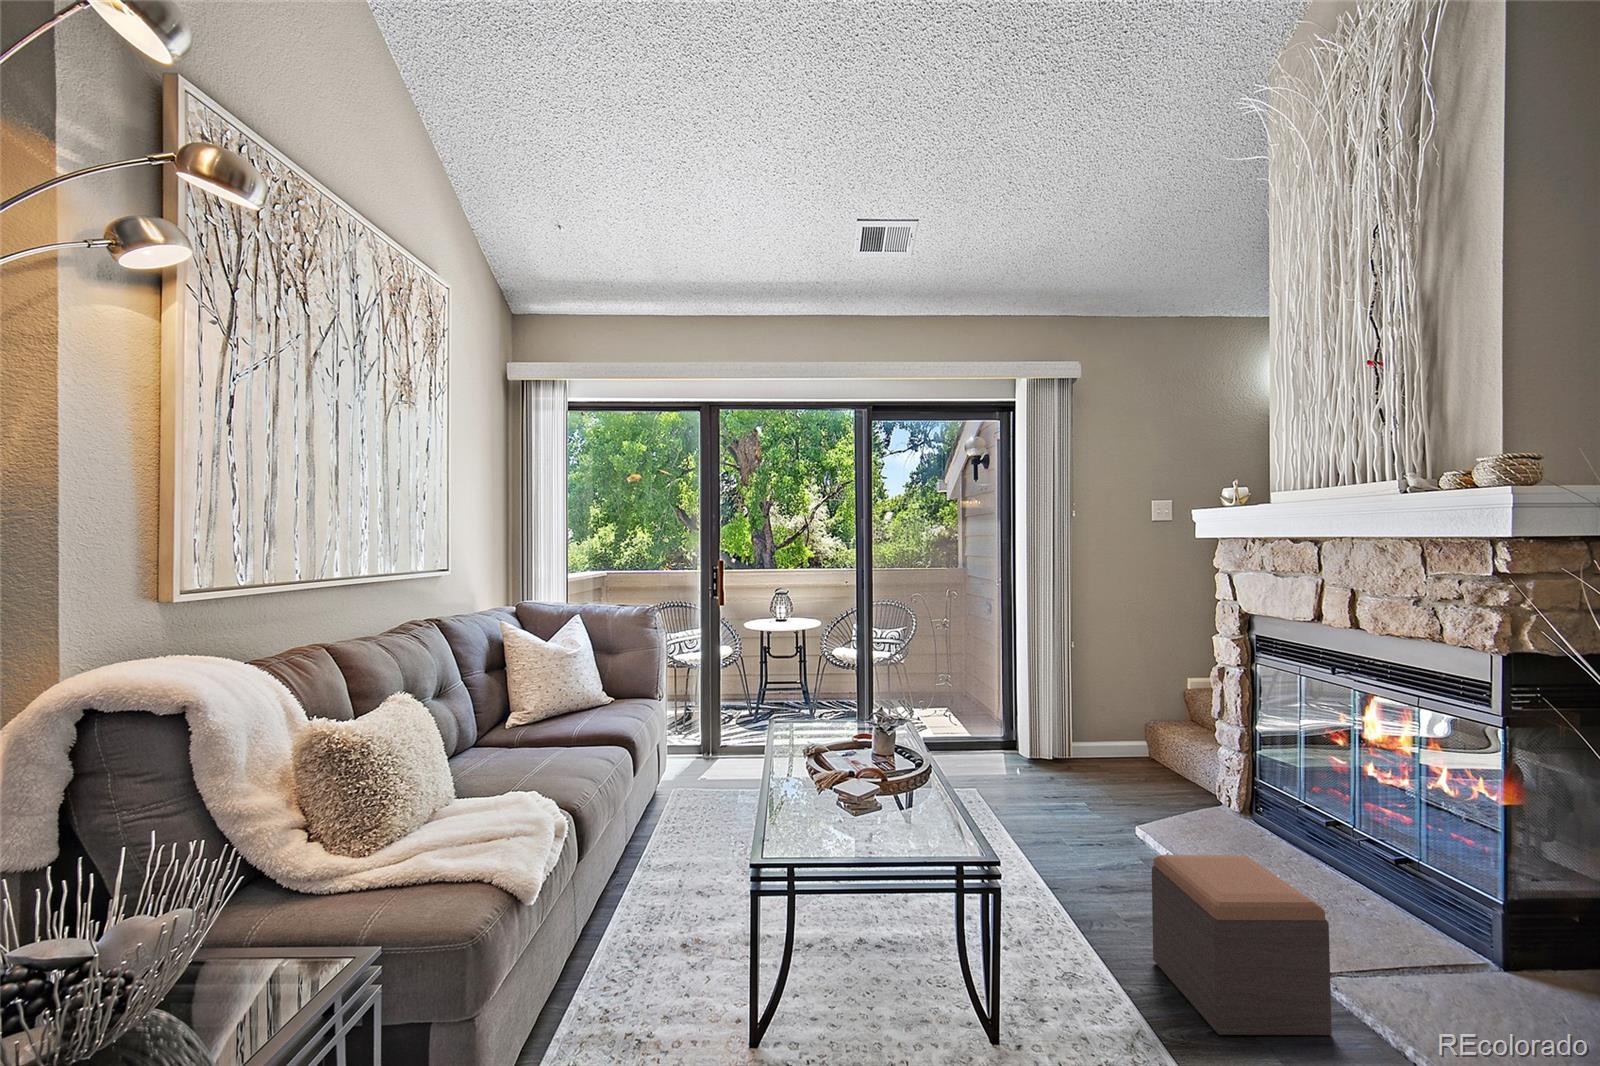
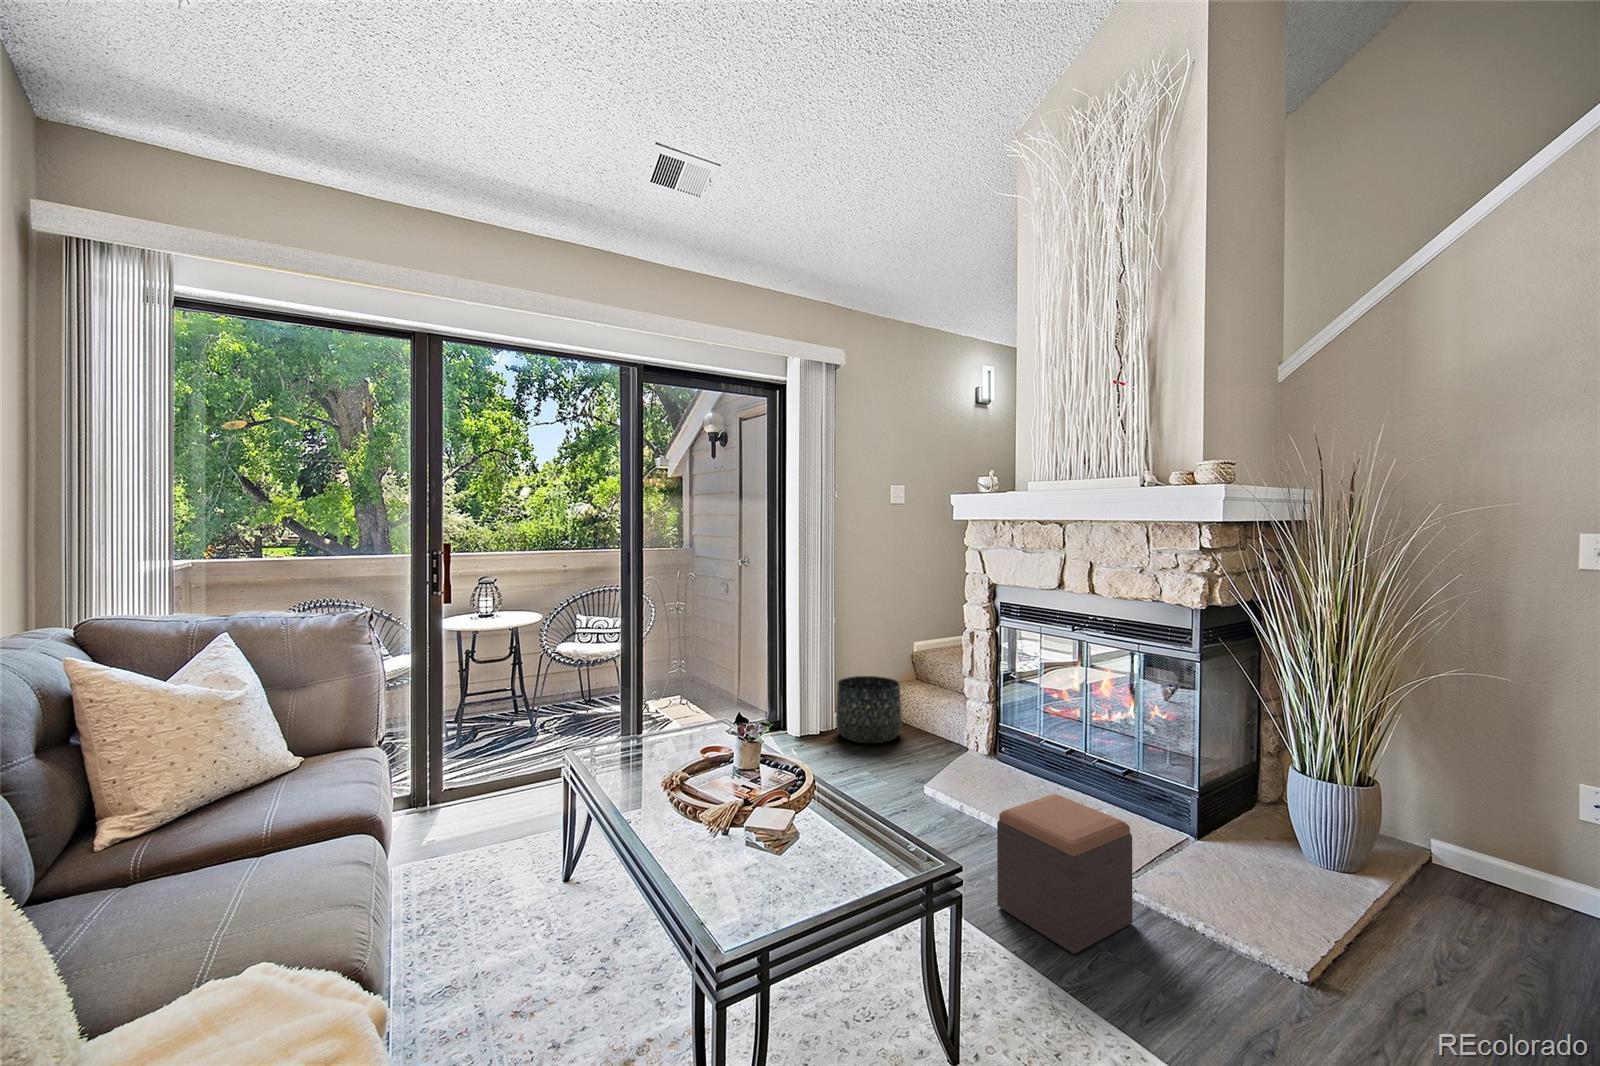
basket: none [1076,705,1153,779] -> present [836,676,902,743]

